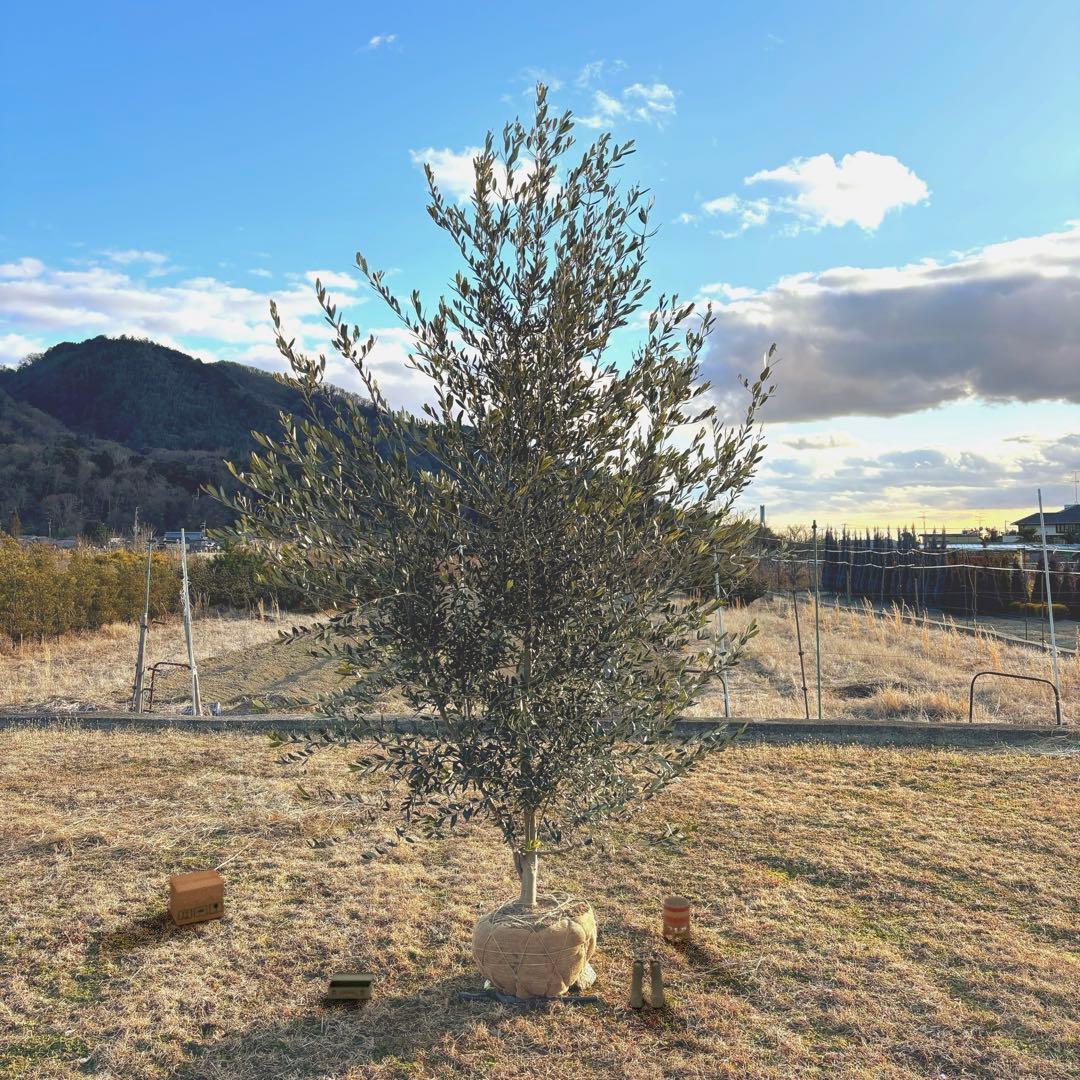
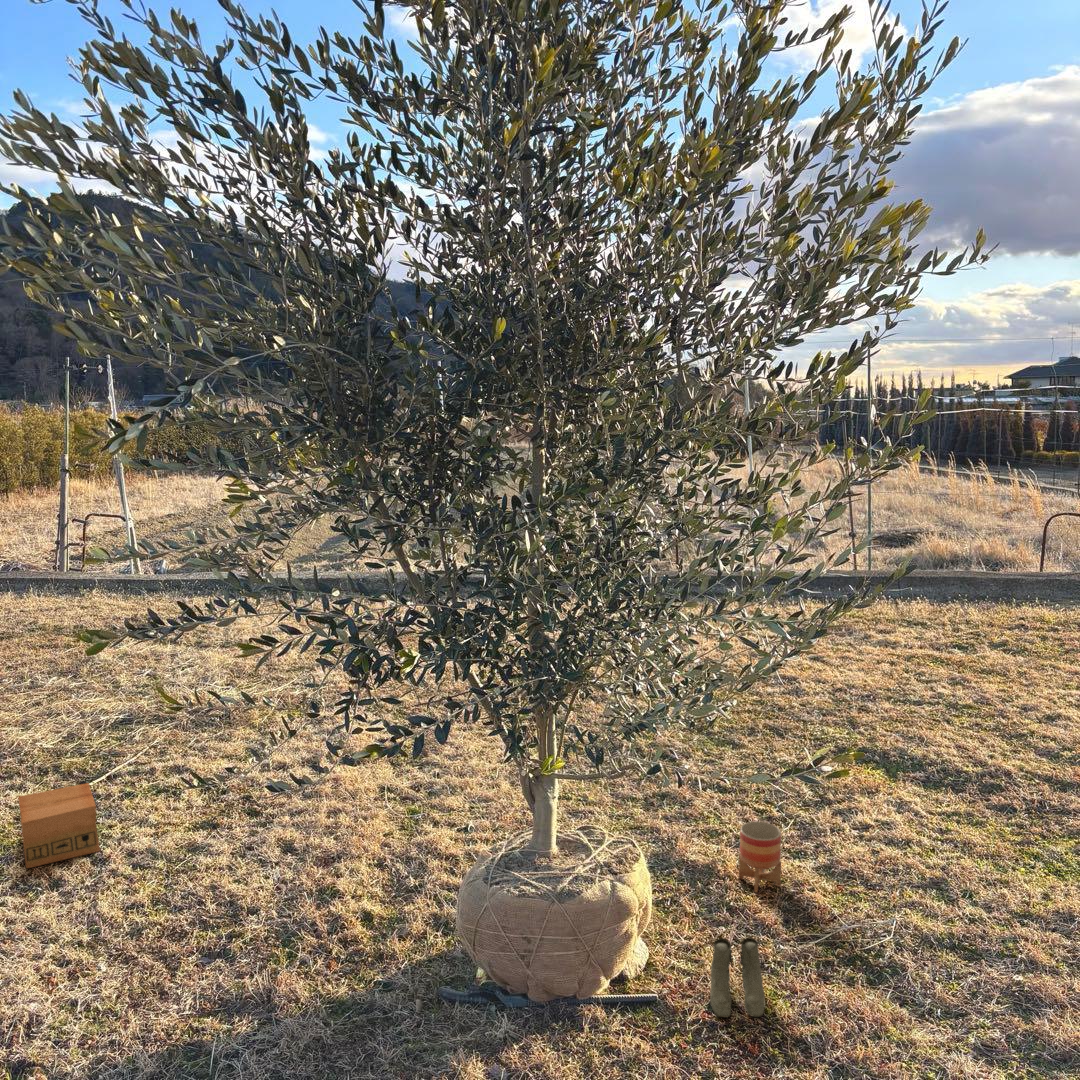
toolbox: present [328,972,375,999] -> none [226,956,305,1004]

